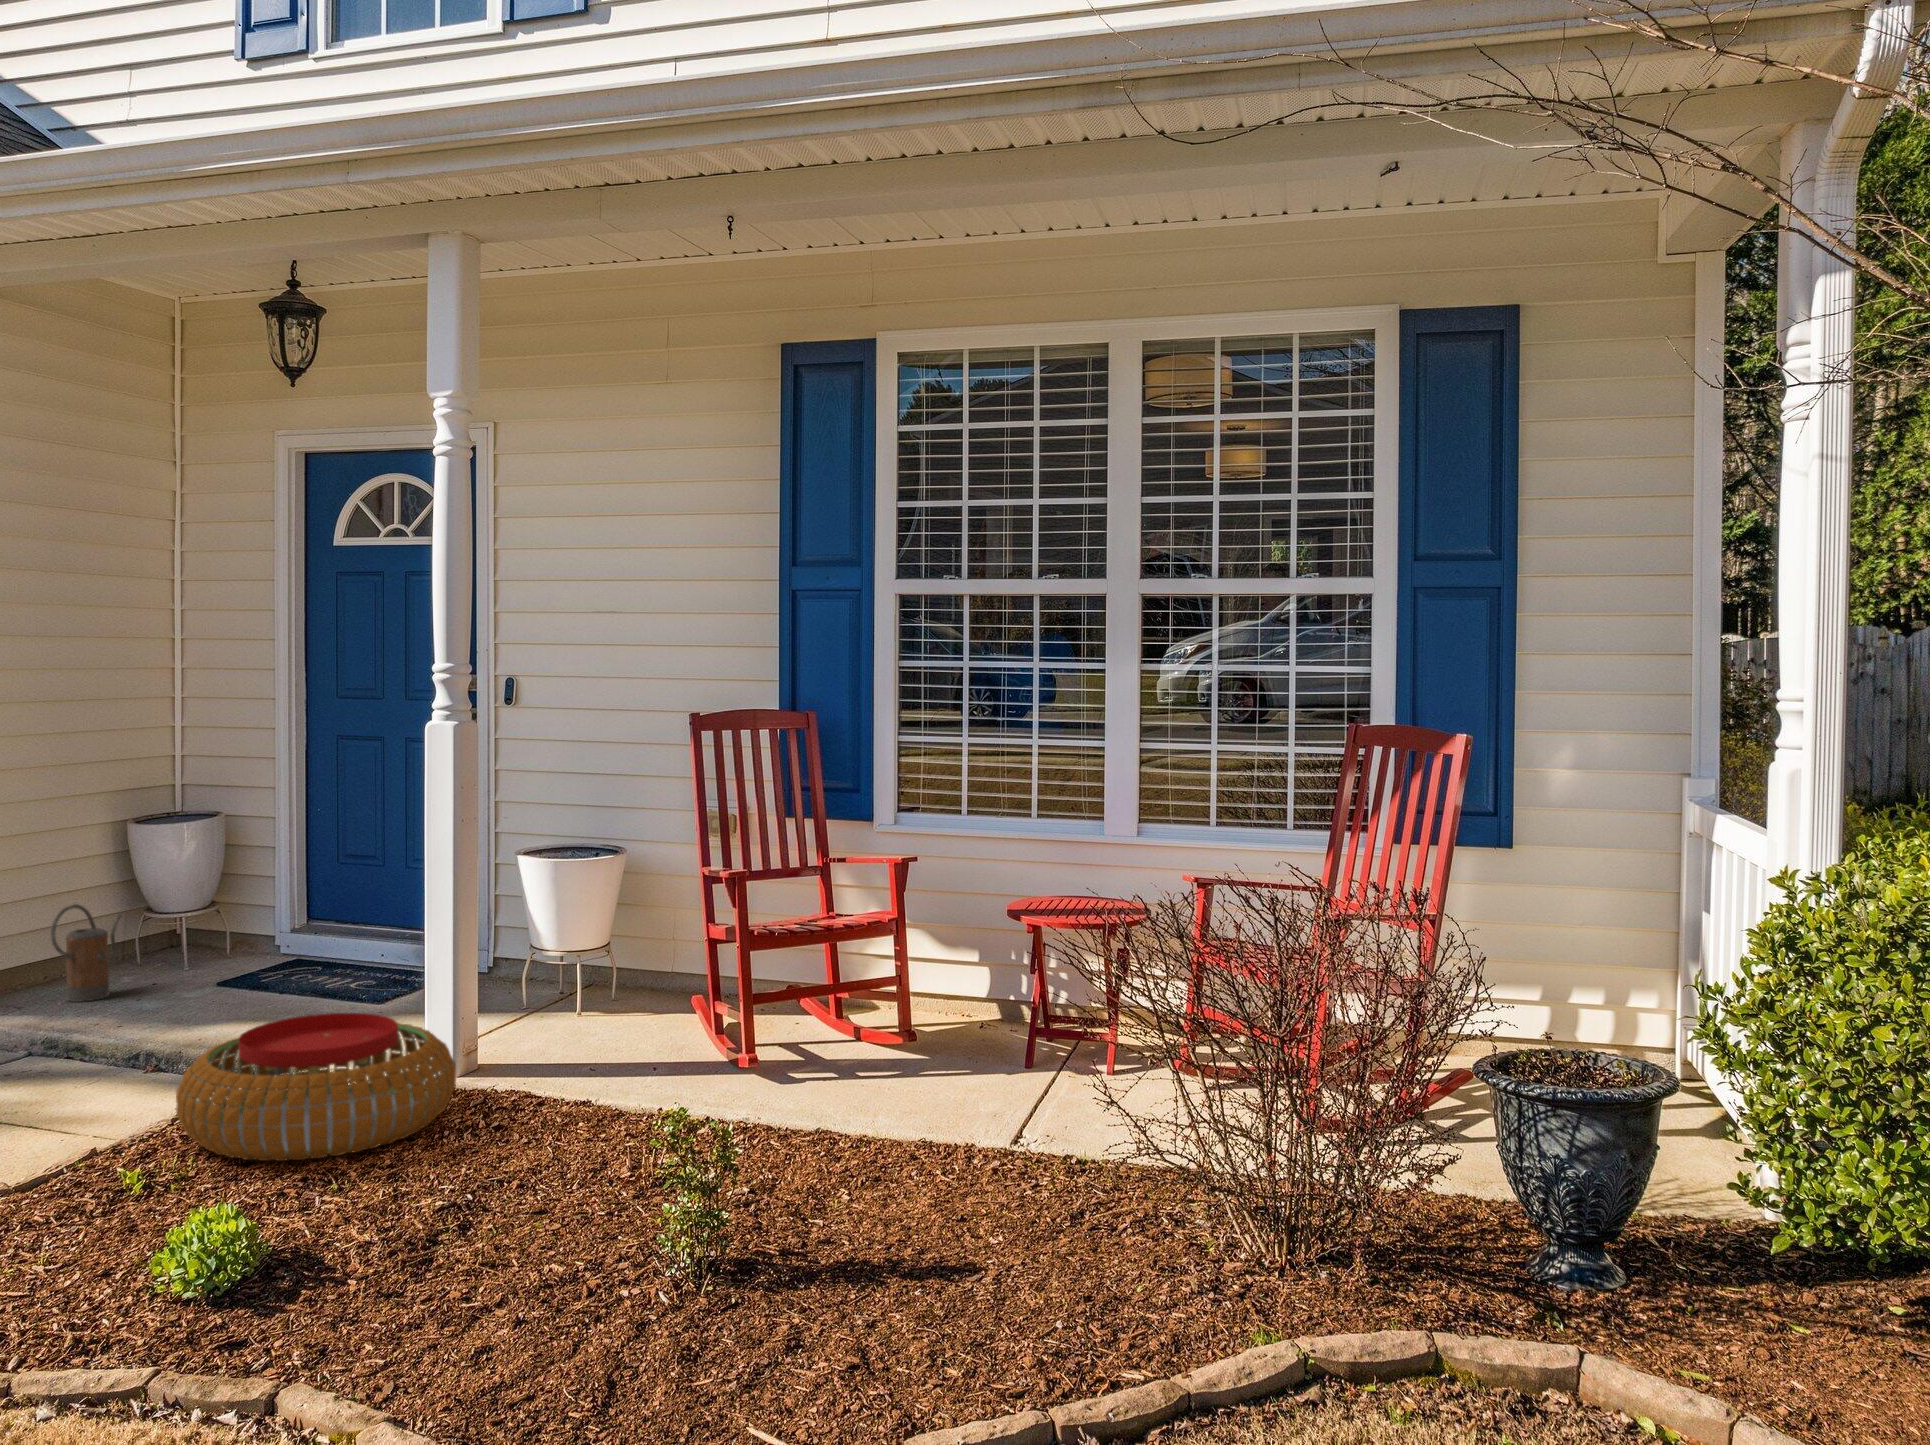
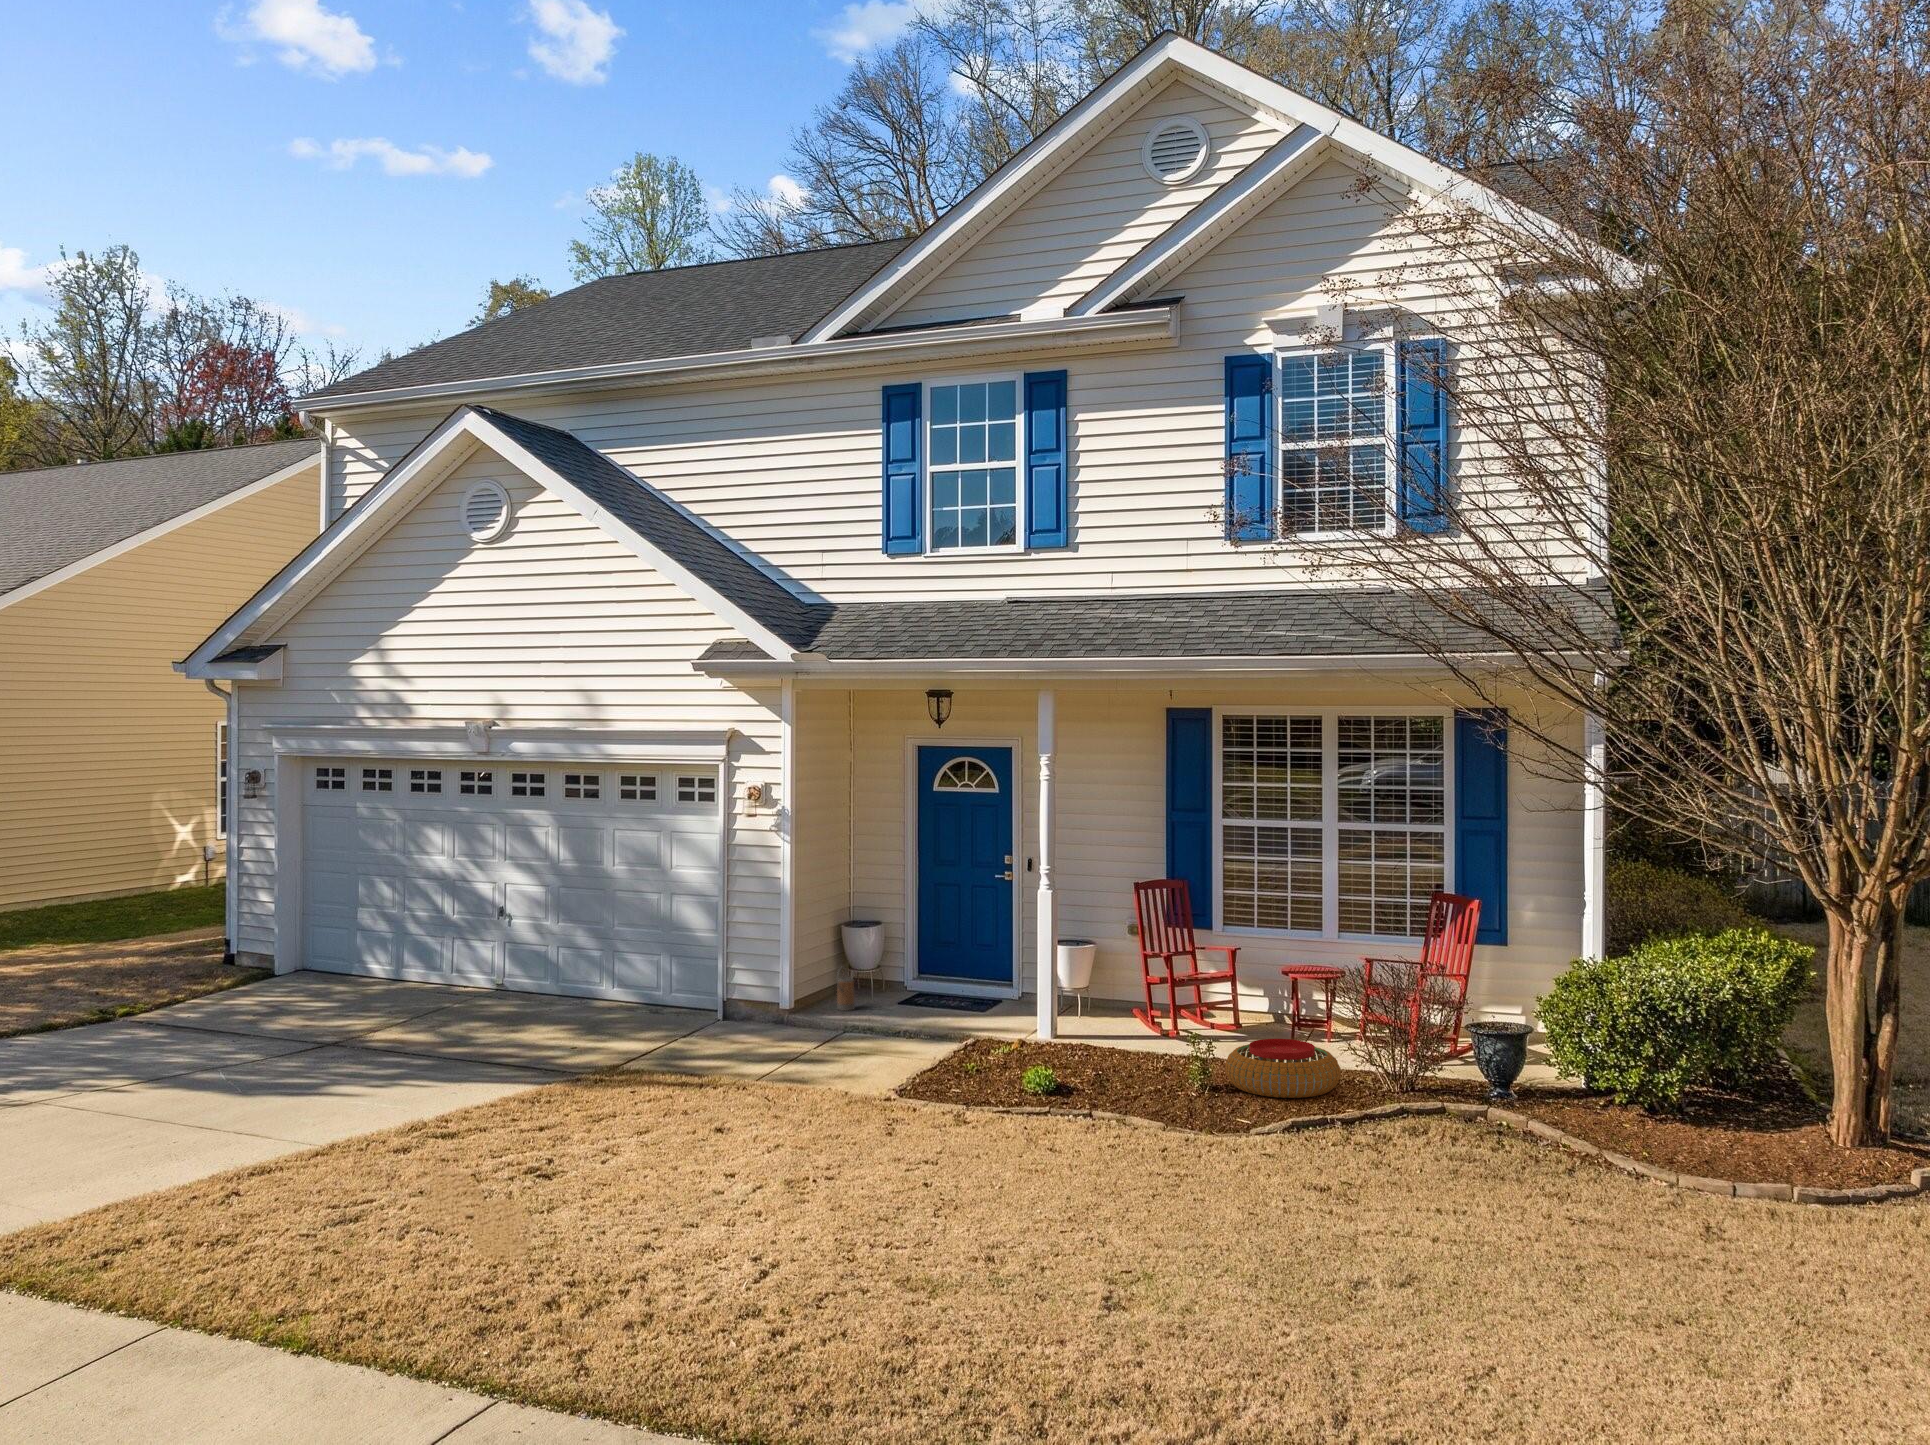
pouf: present [176,1013,456,1161] -> present [1225,1039,1340,1098]

